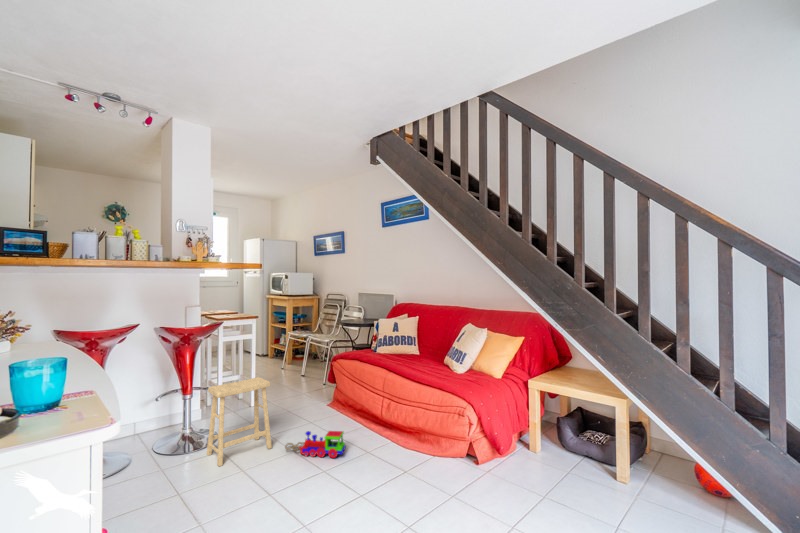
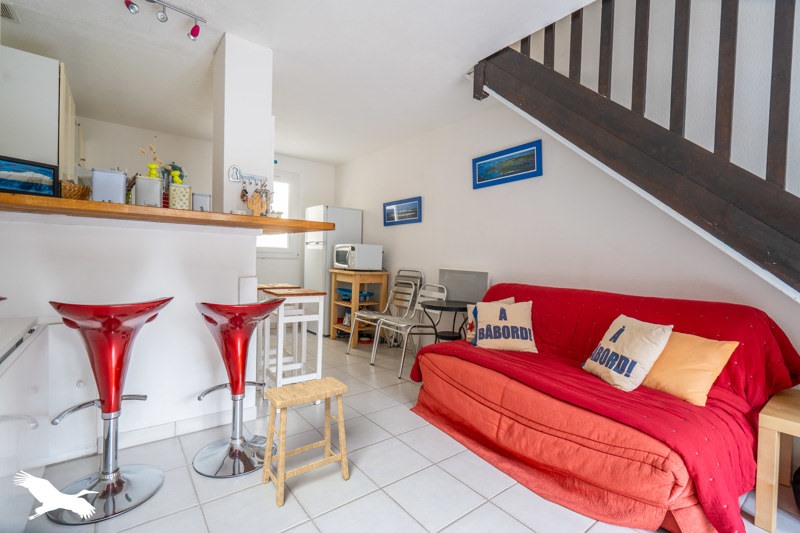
toy train: present [285,431,346,458] -> none [368,463,457,509]

